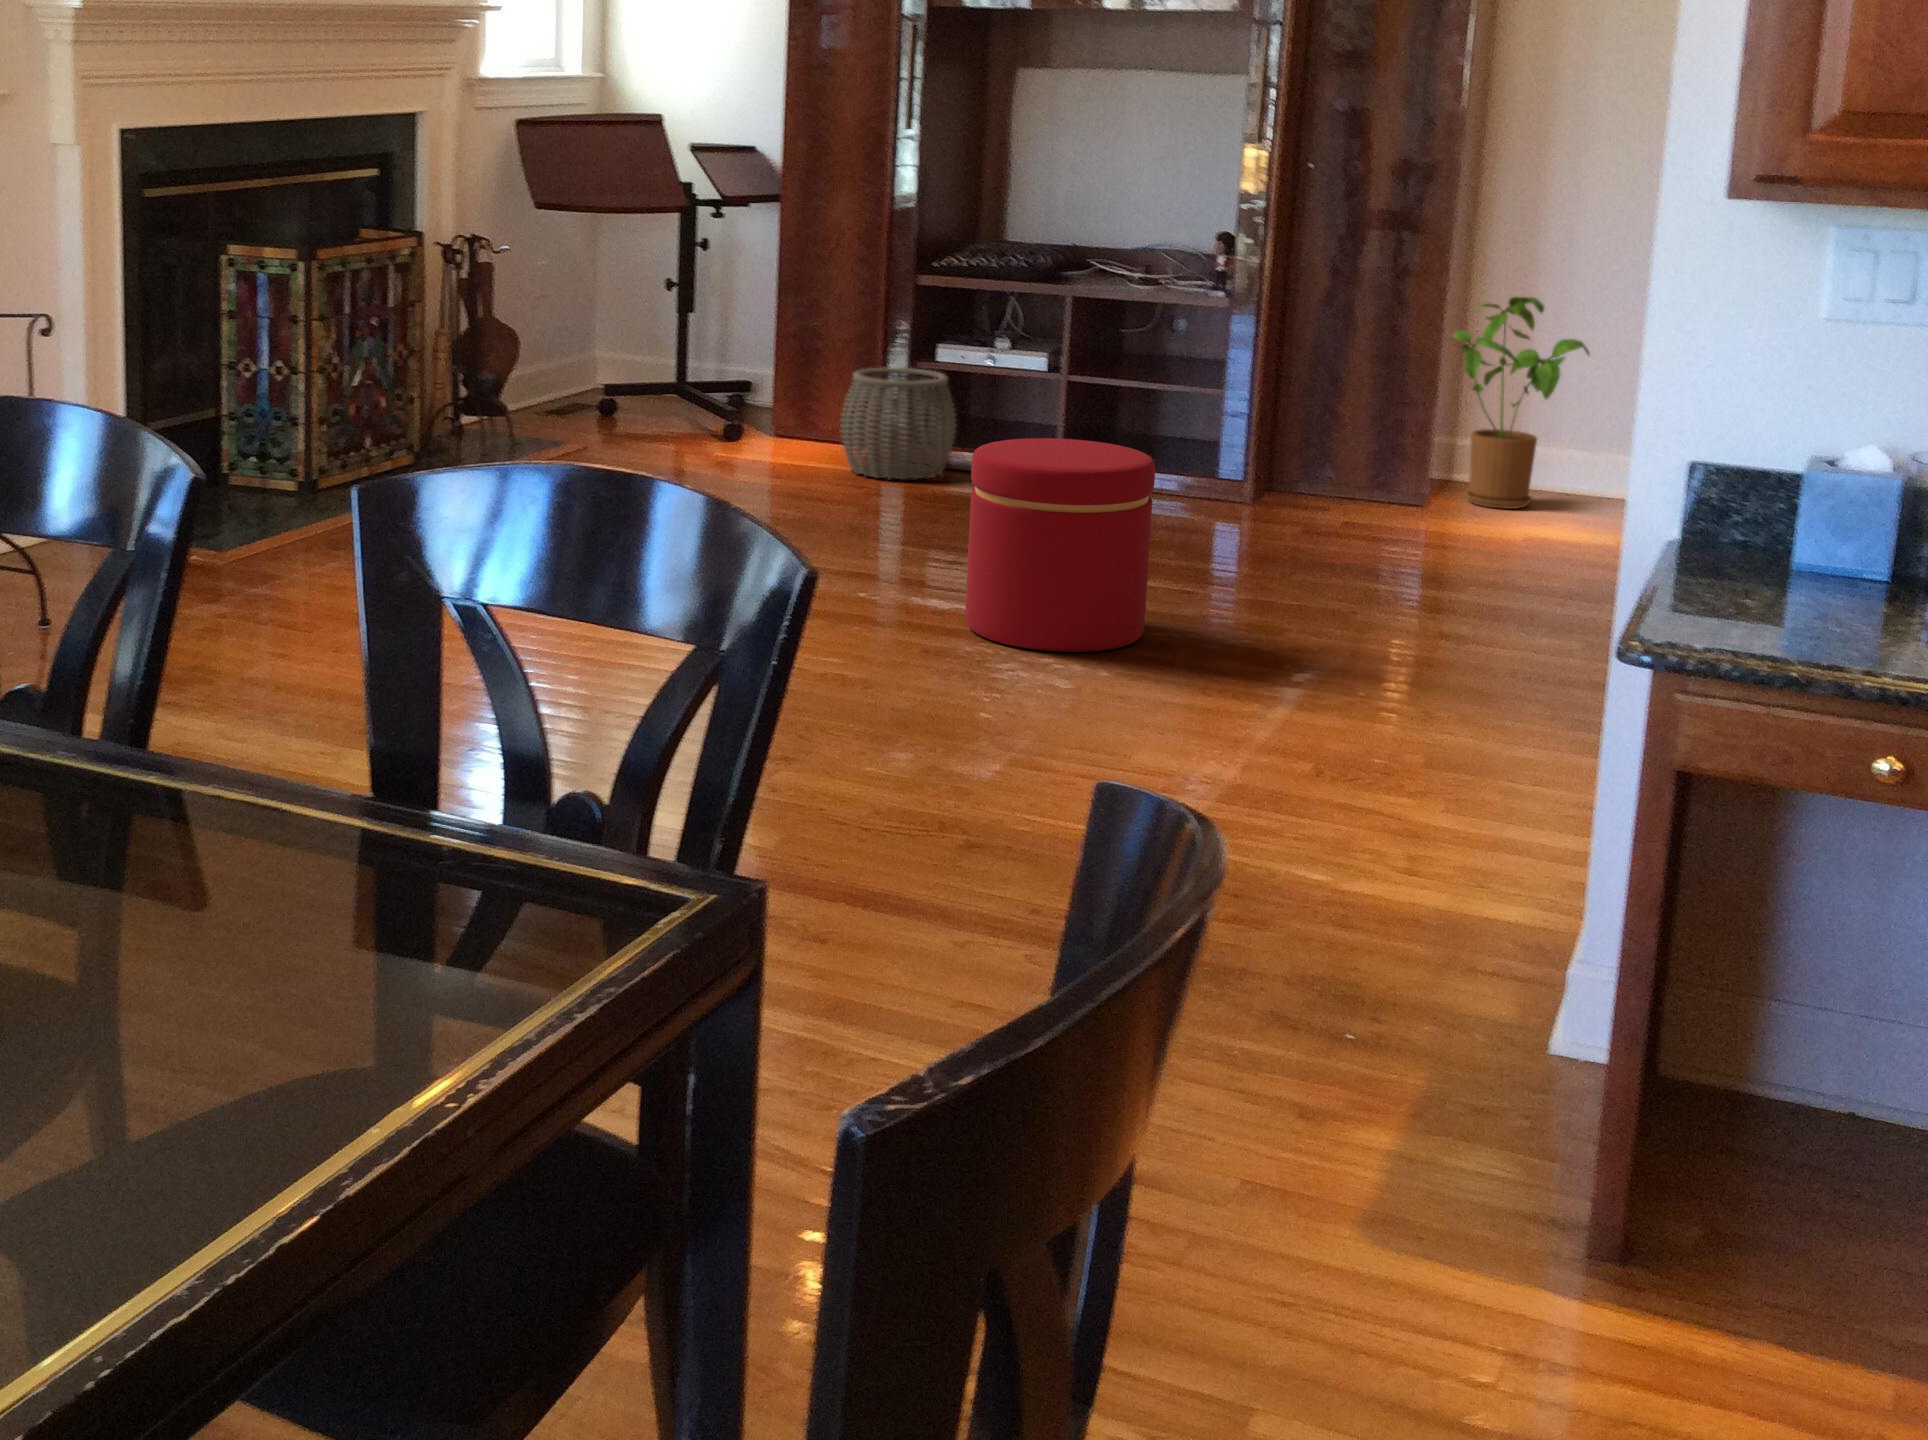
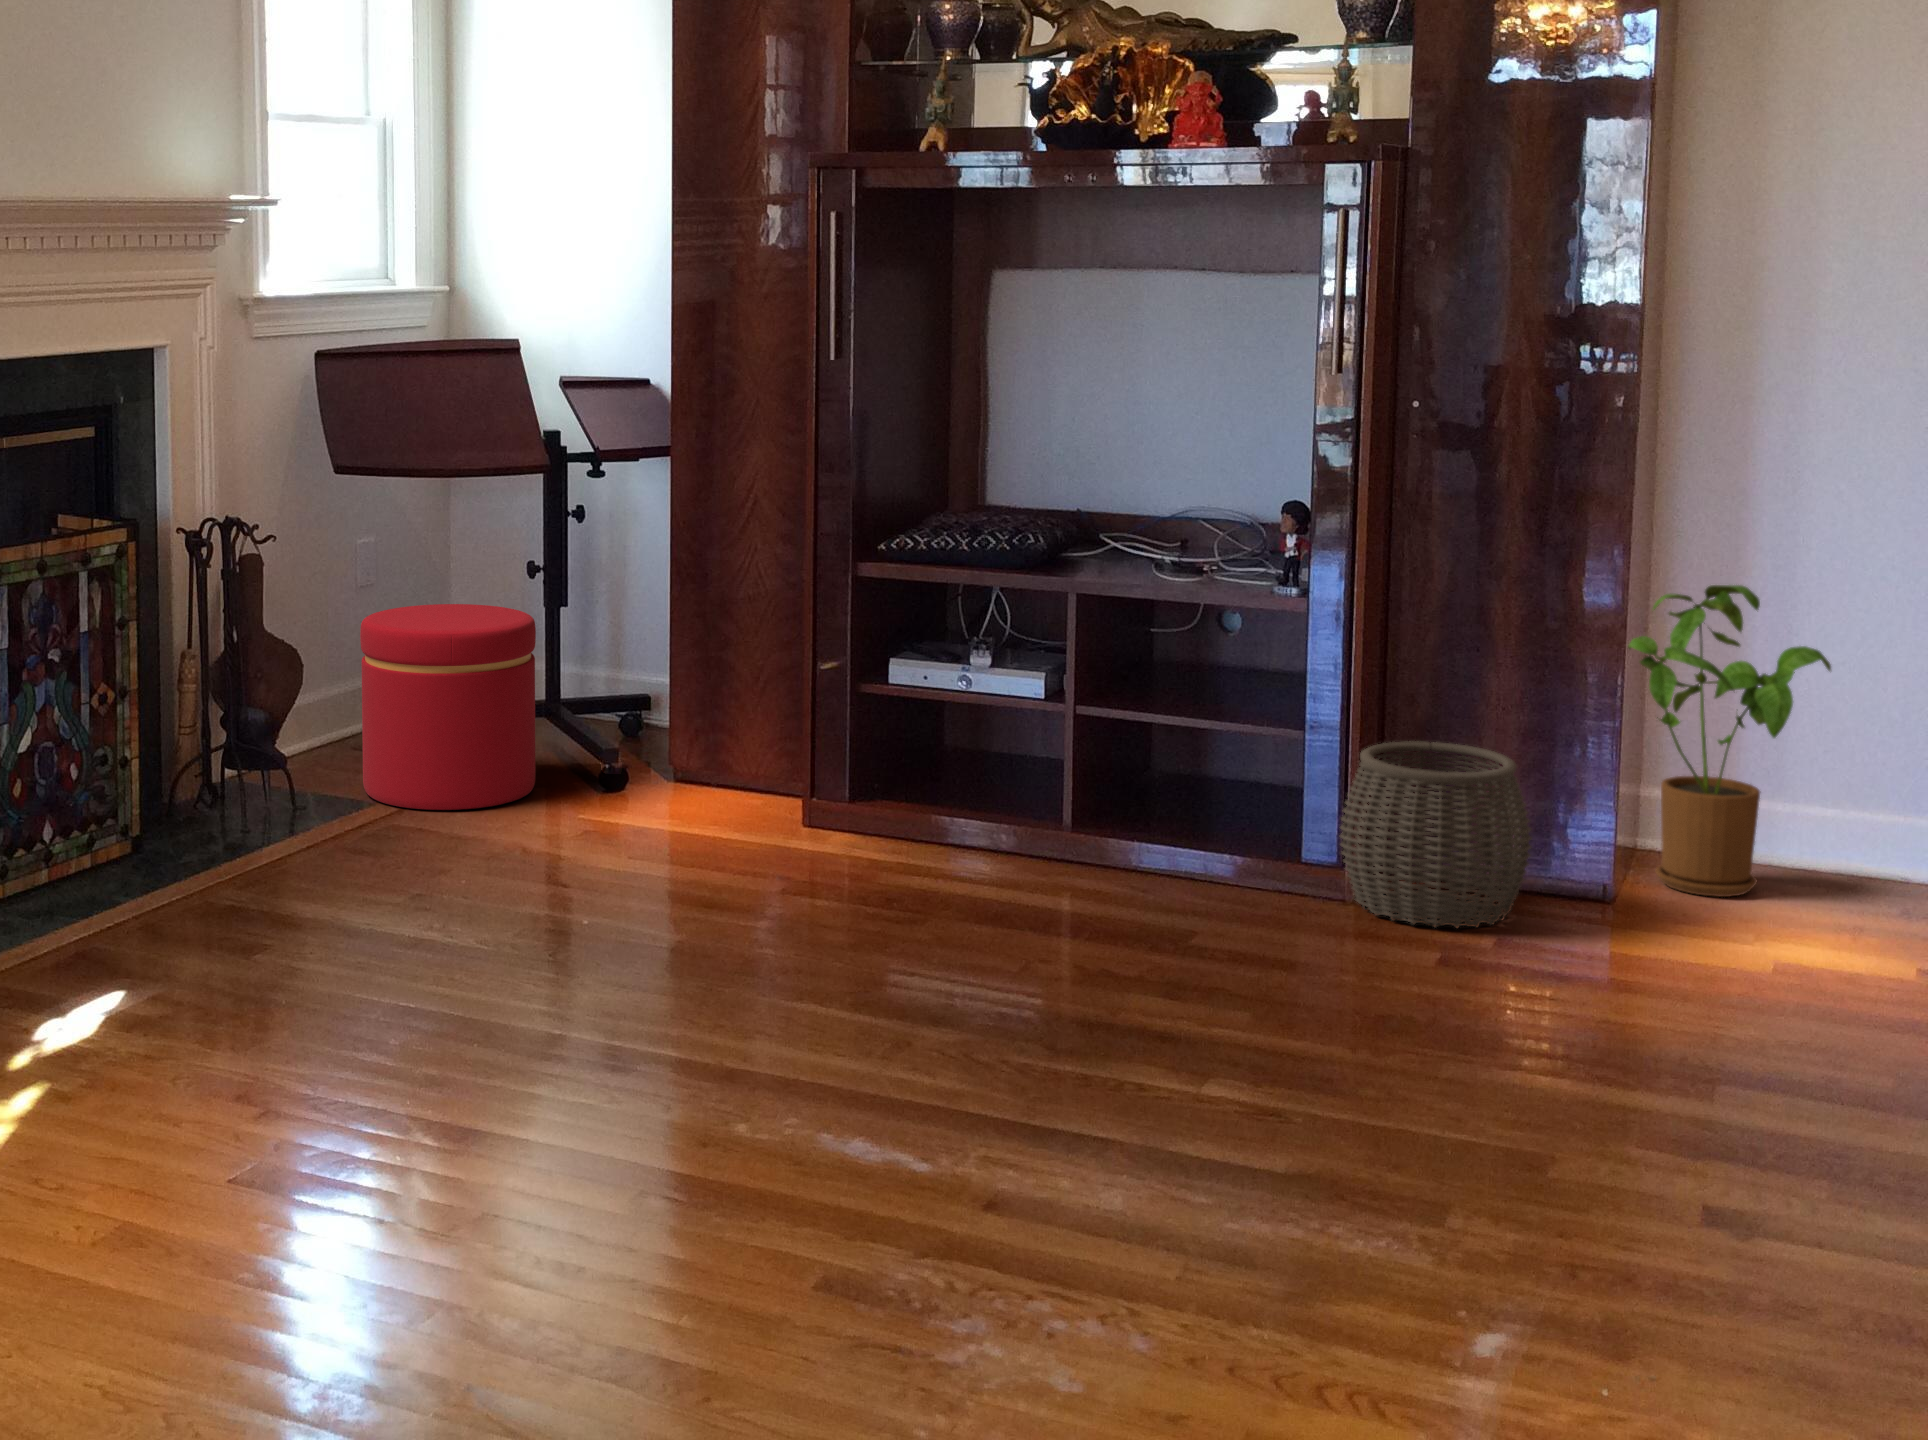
woven basket: present [841,368,956,480] -> present [1340,742,1532,928]
ottoman: present [965,438,1155,652] -> present [360,604,536,810]

